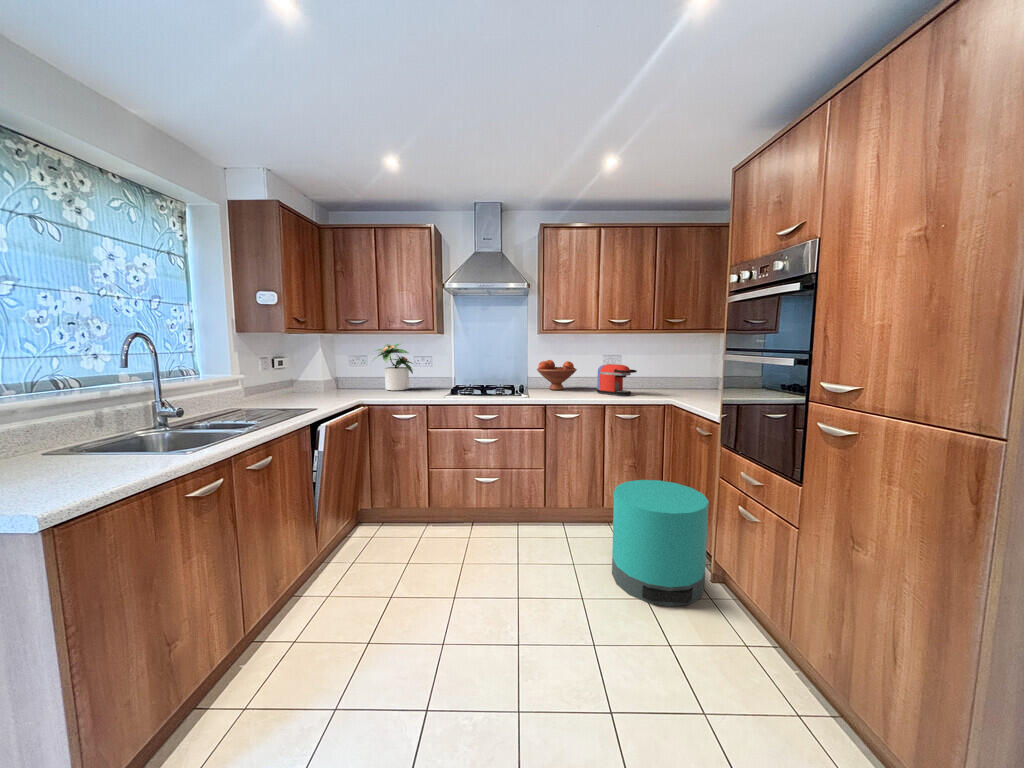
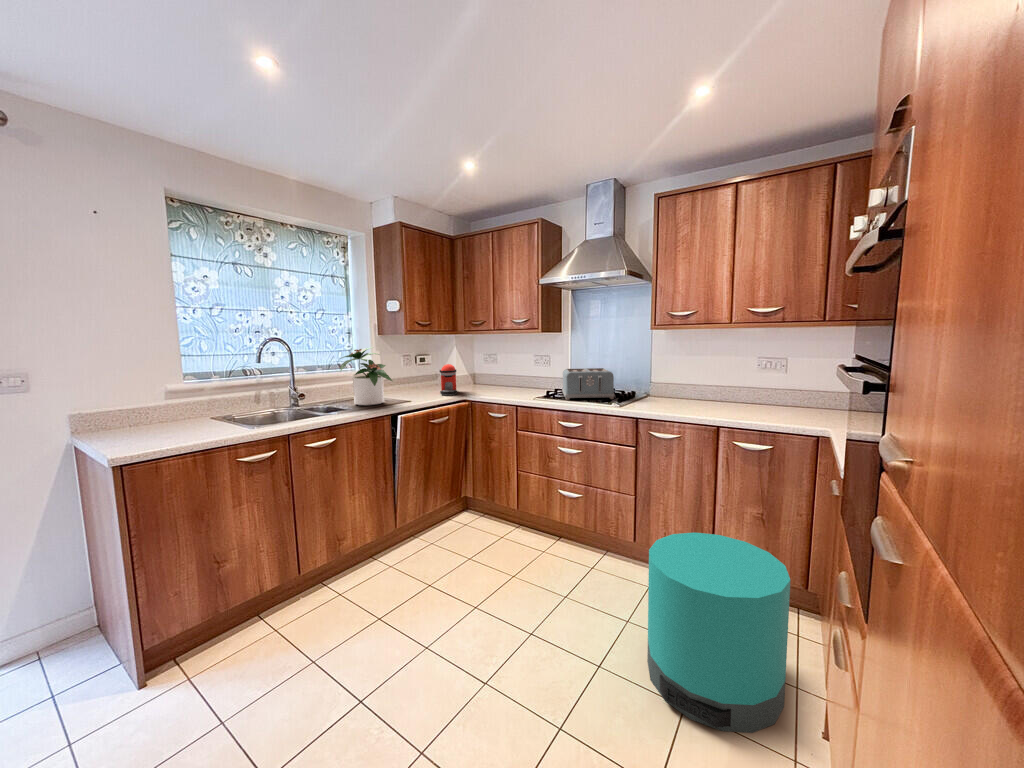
potted plant: present [374,344,413,391] -> present [340,347,392,406]
fruit bowl: present [537,360,577,390] -> none [657,362,711,401]
coffee maker: present [596,364,637,396] -> present [440,364,457,395]
toaster: none [451,366,508,395] -> present [562,368,615,400]

